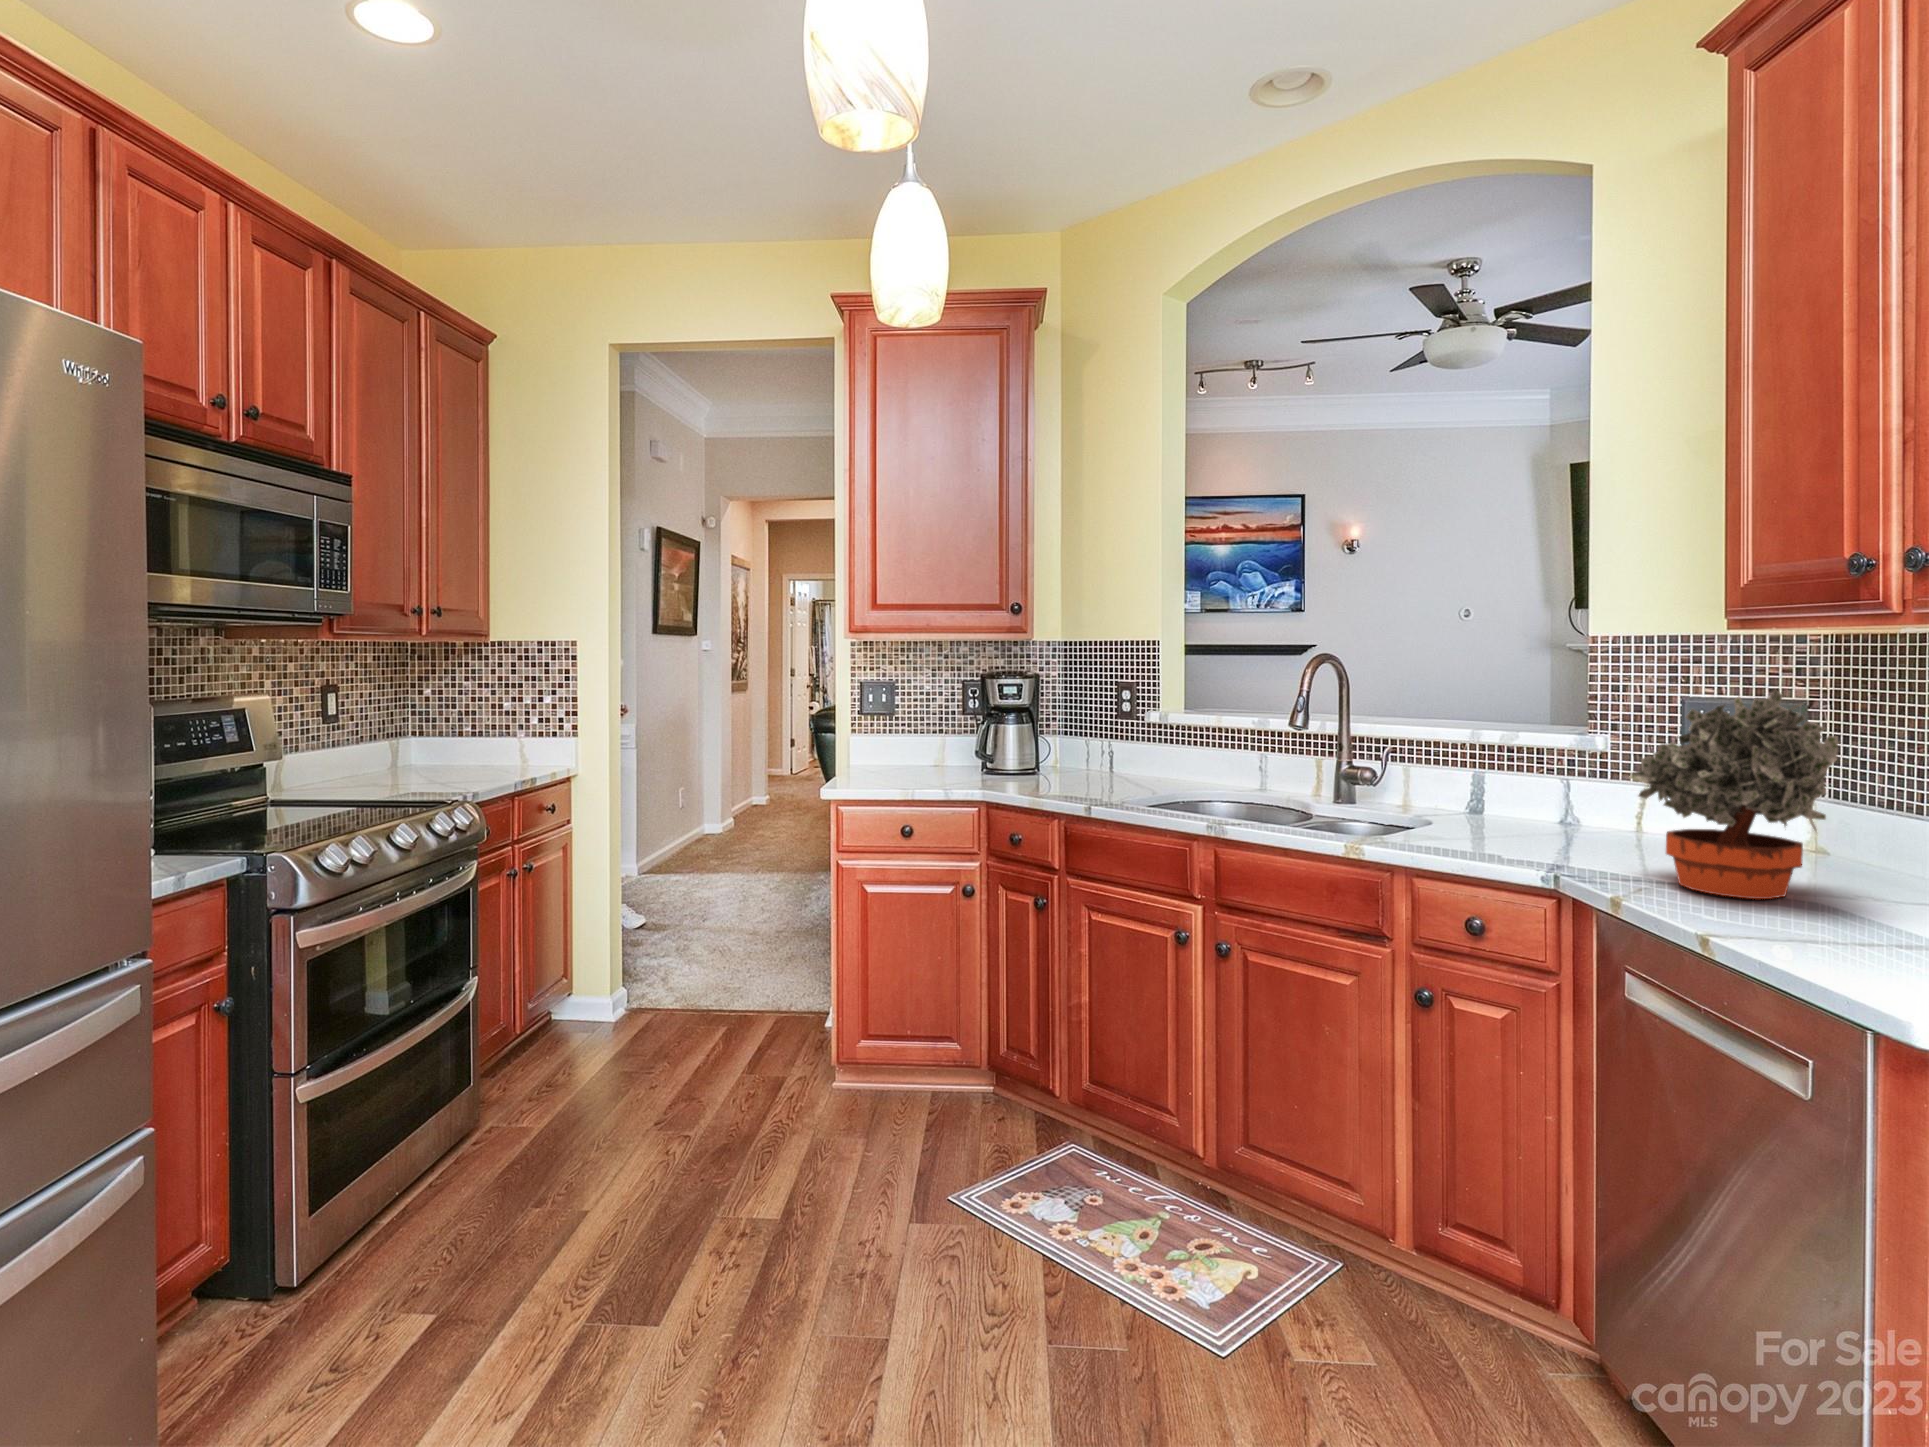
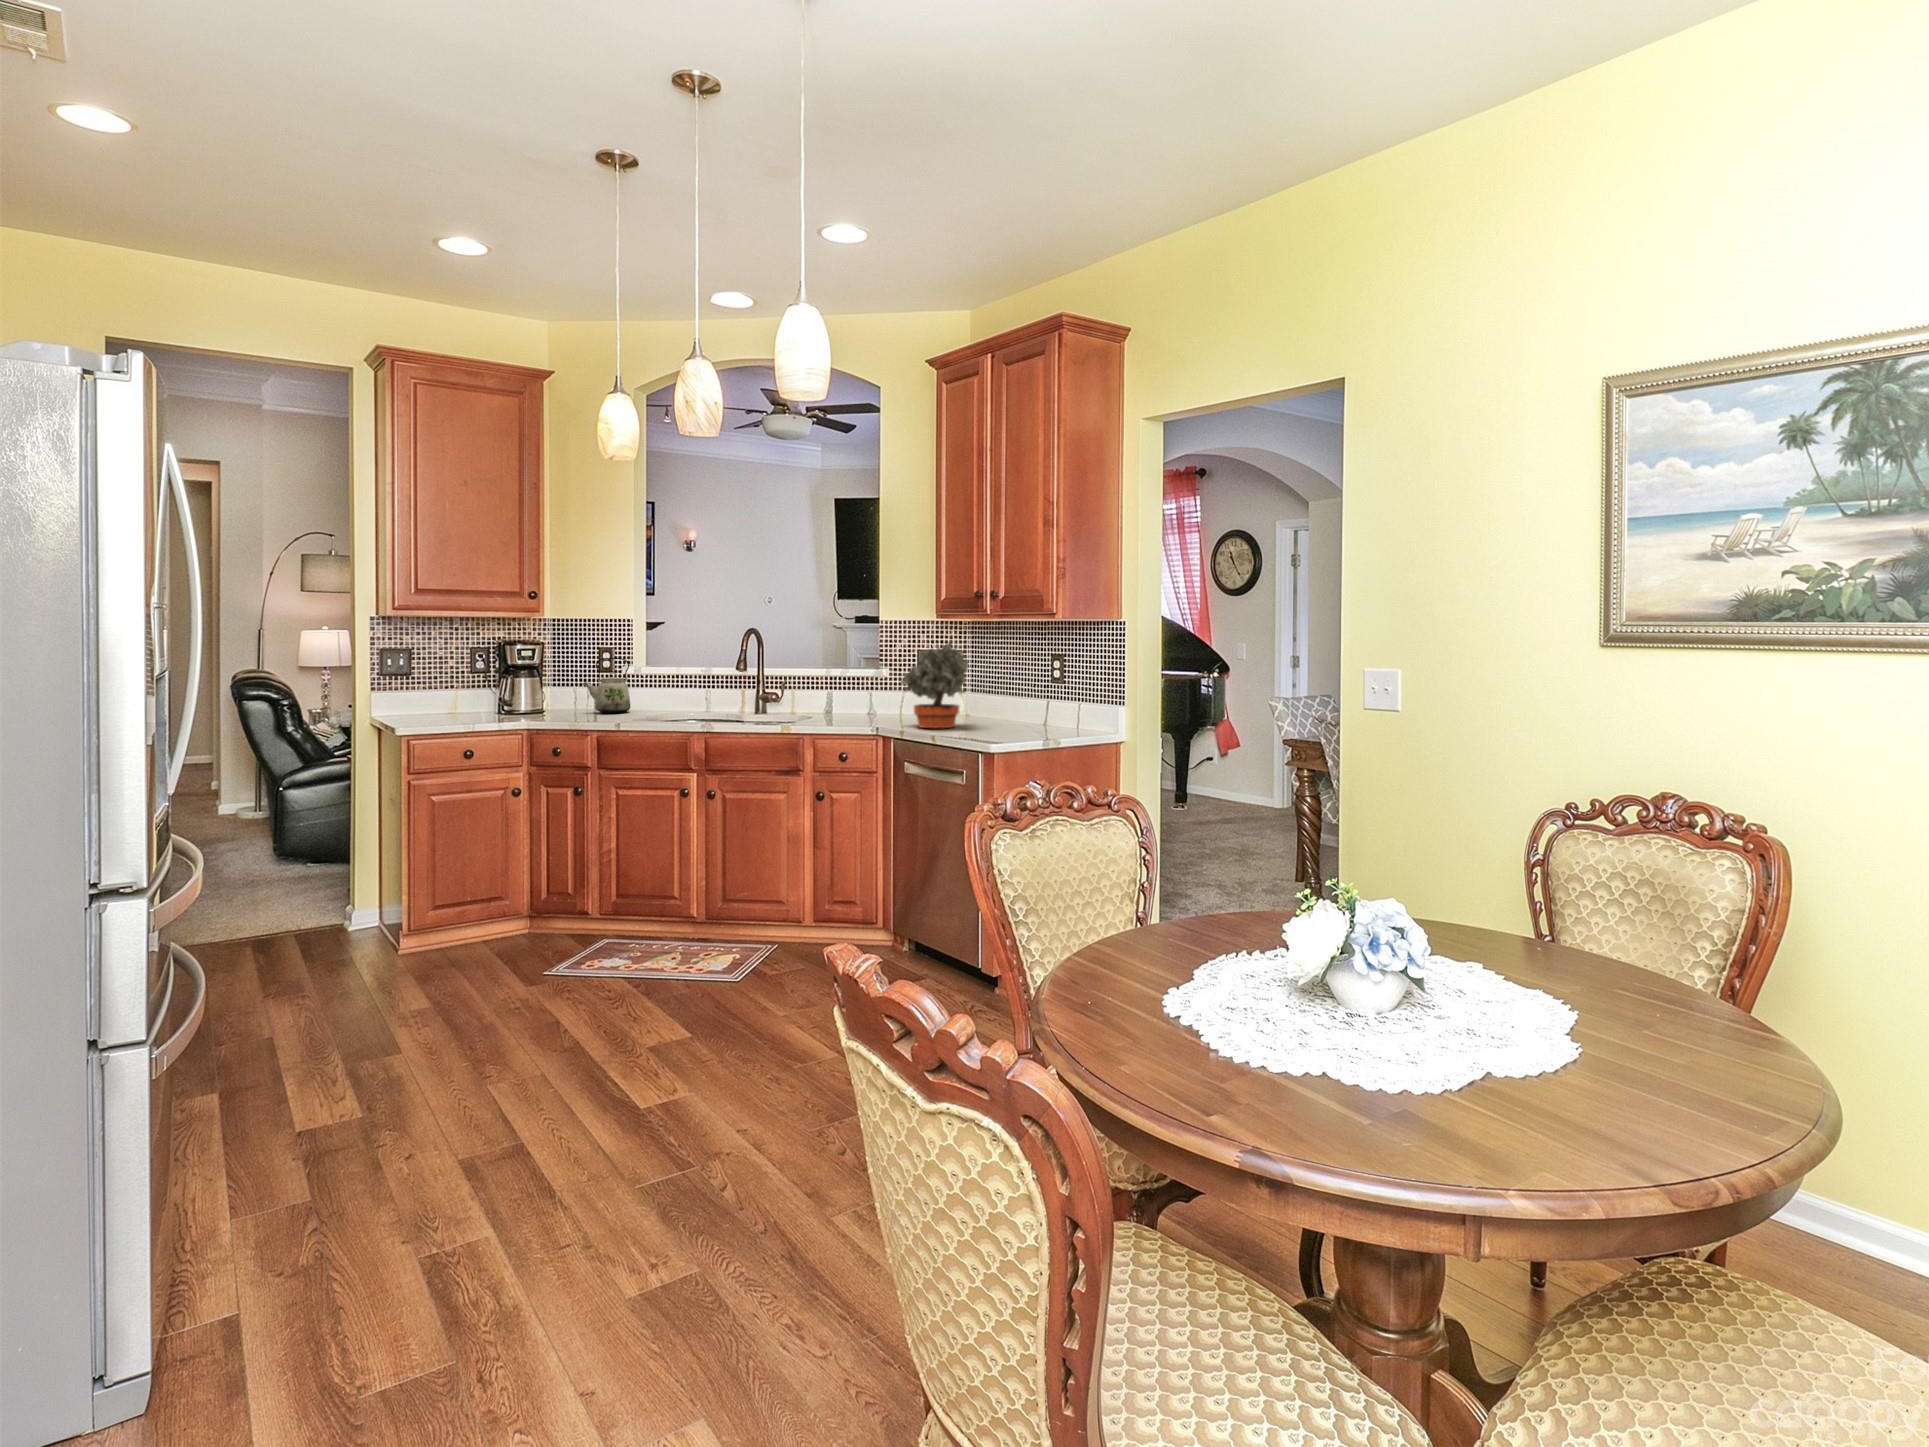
kettle: none [1086,698,1150,779] -> present [583,658,630,713]

